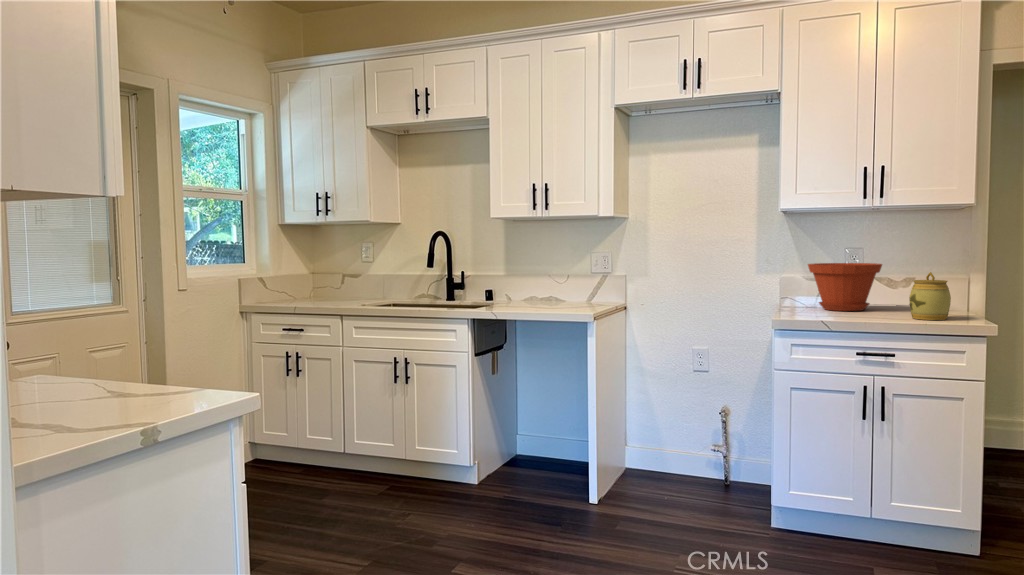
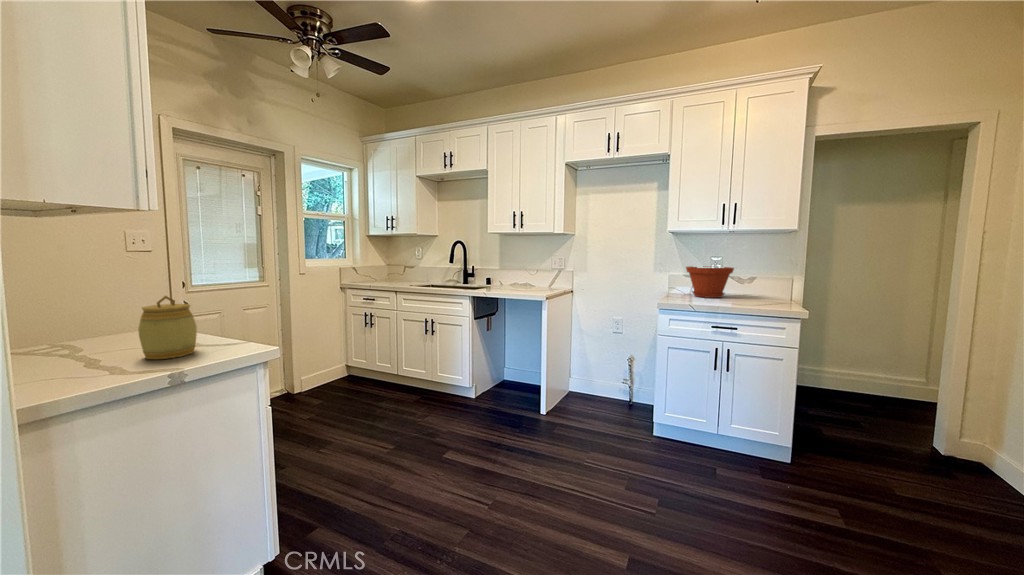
jar: present [909,272,951,320] -> present [138,296,197,359]

